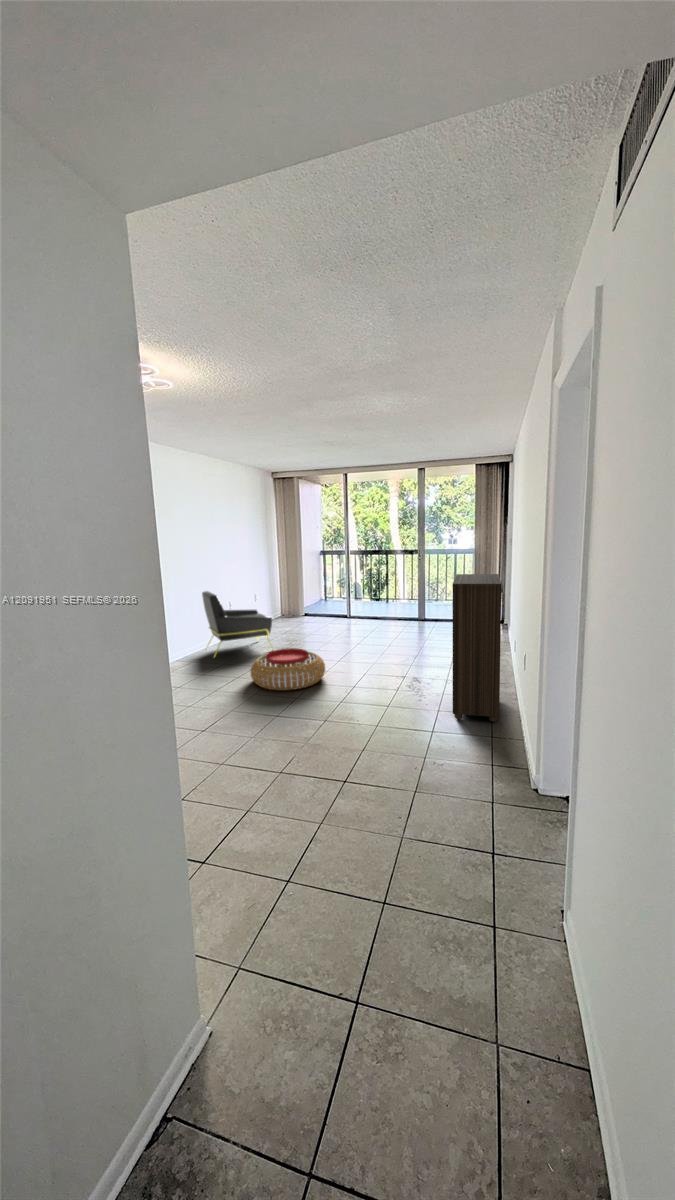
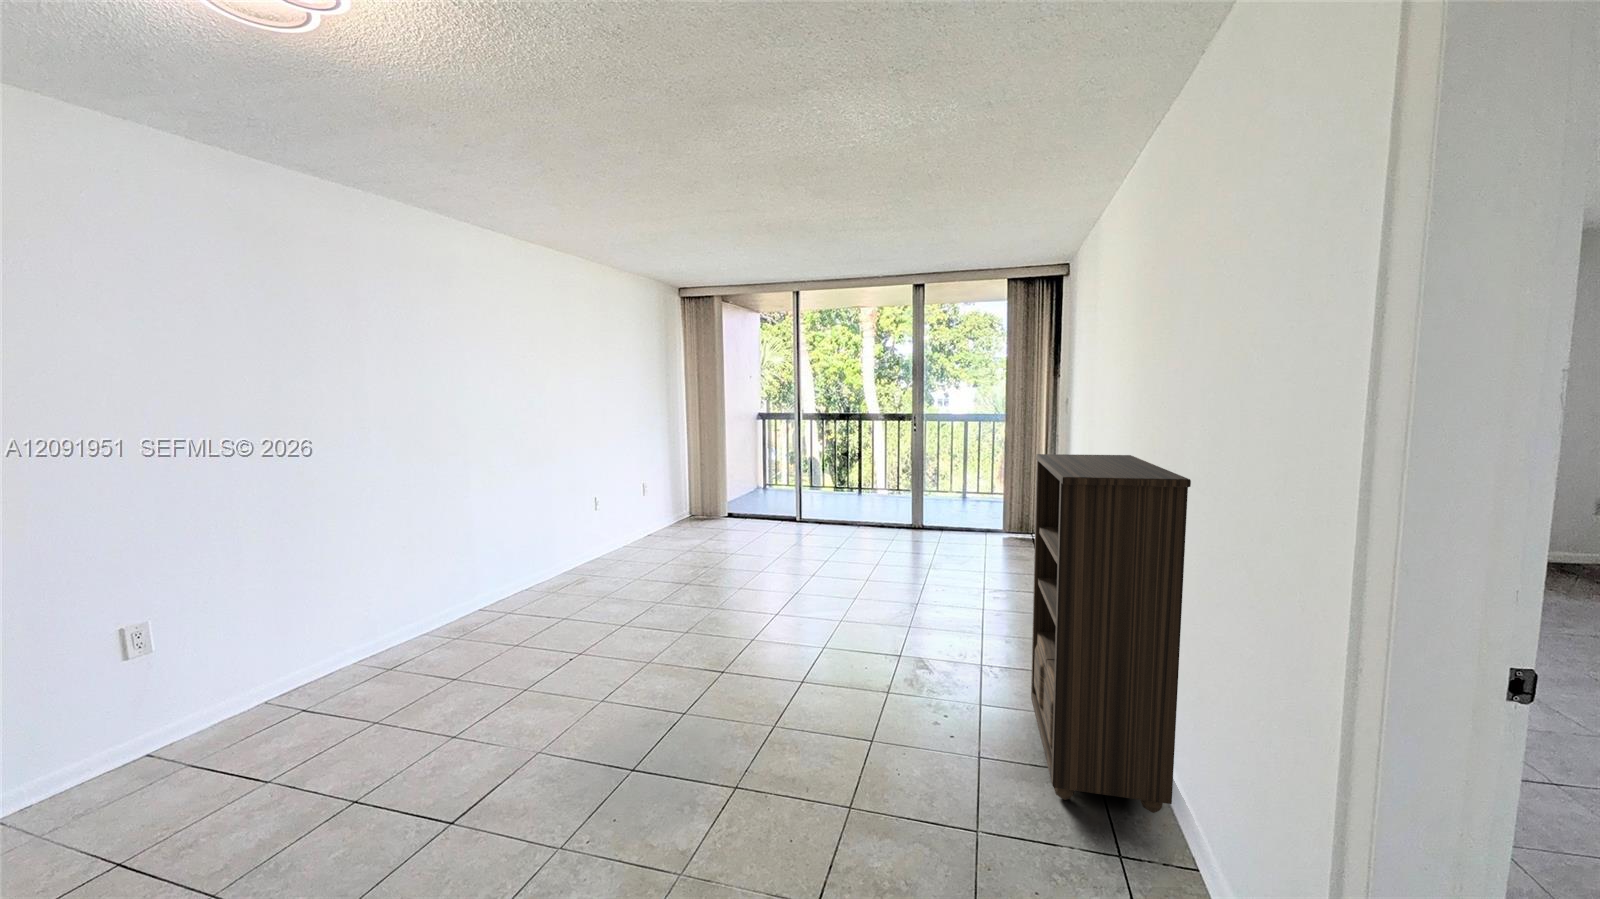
armchair: present [202,591,273,658] -> none [543,477,667,600]
pouf: present [250,648,325,690] -> none [604,593,755,689]

